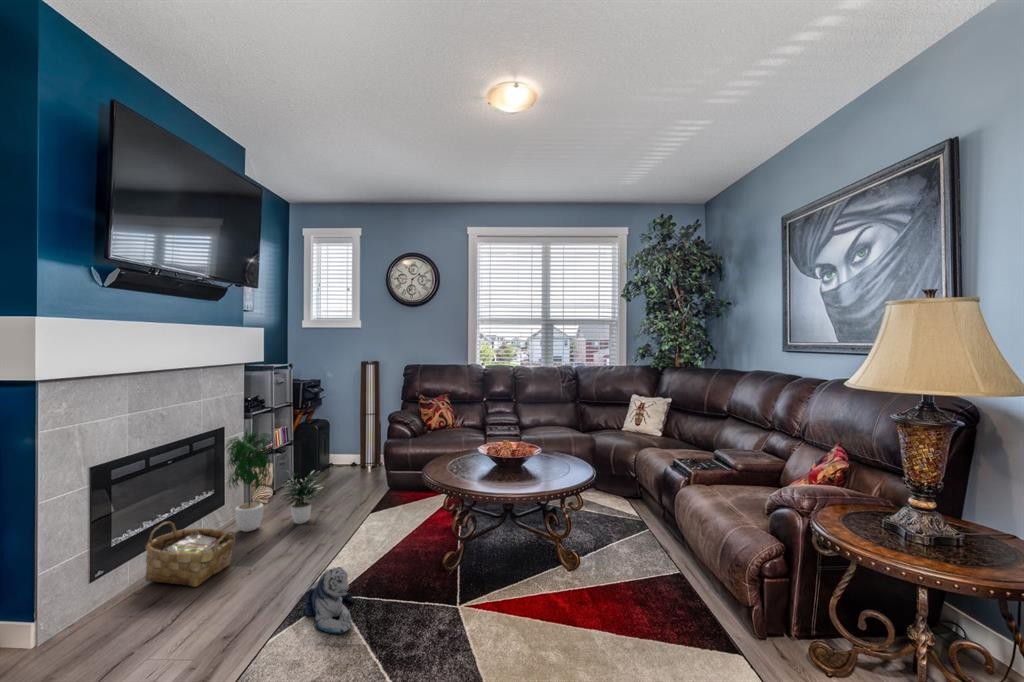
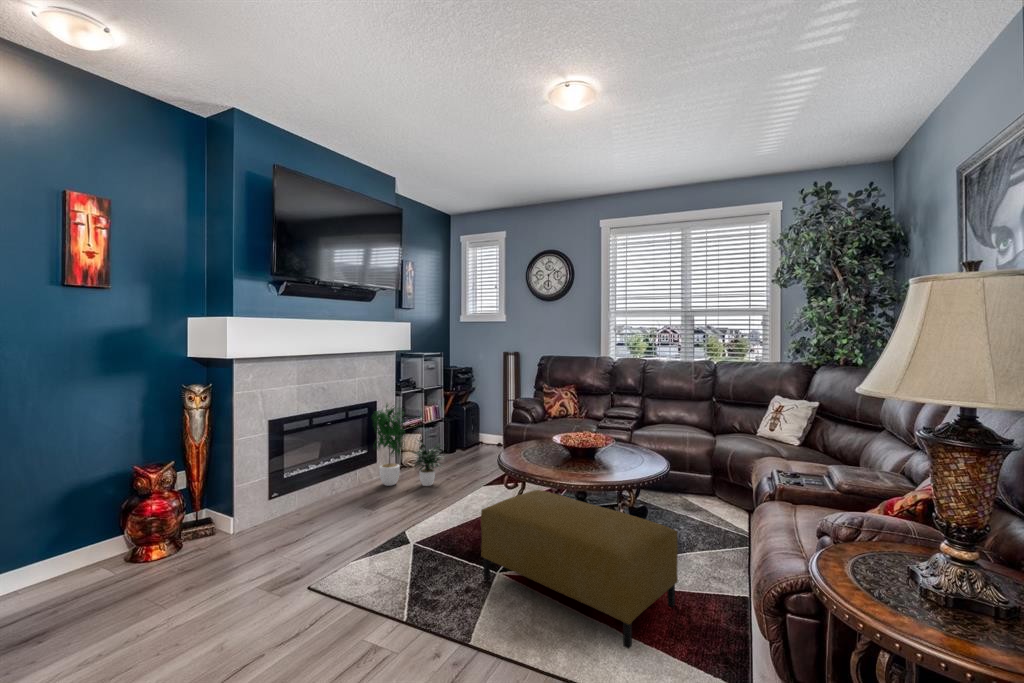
ottoman: none [443,507,640,648] -> present [481,490,678,649]
woven basket: present [145,522,235,587] -> none [307,467,364,517]
plush toy: present [304,567,353,634] -> none [384,518,423,571]

